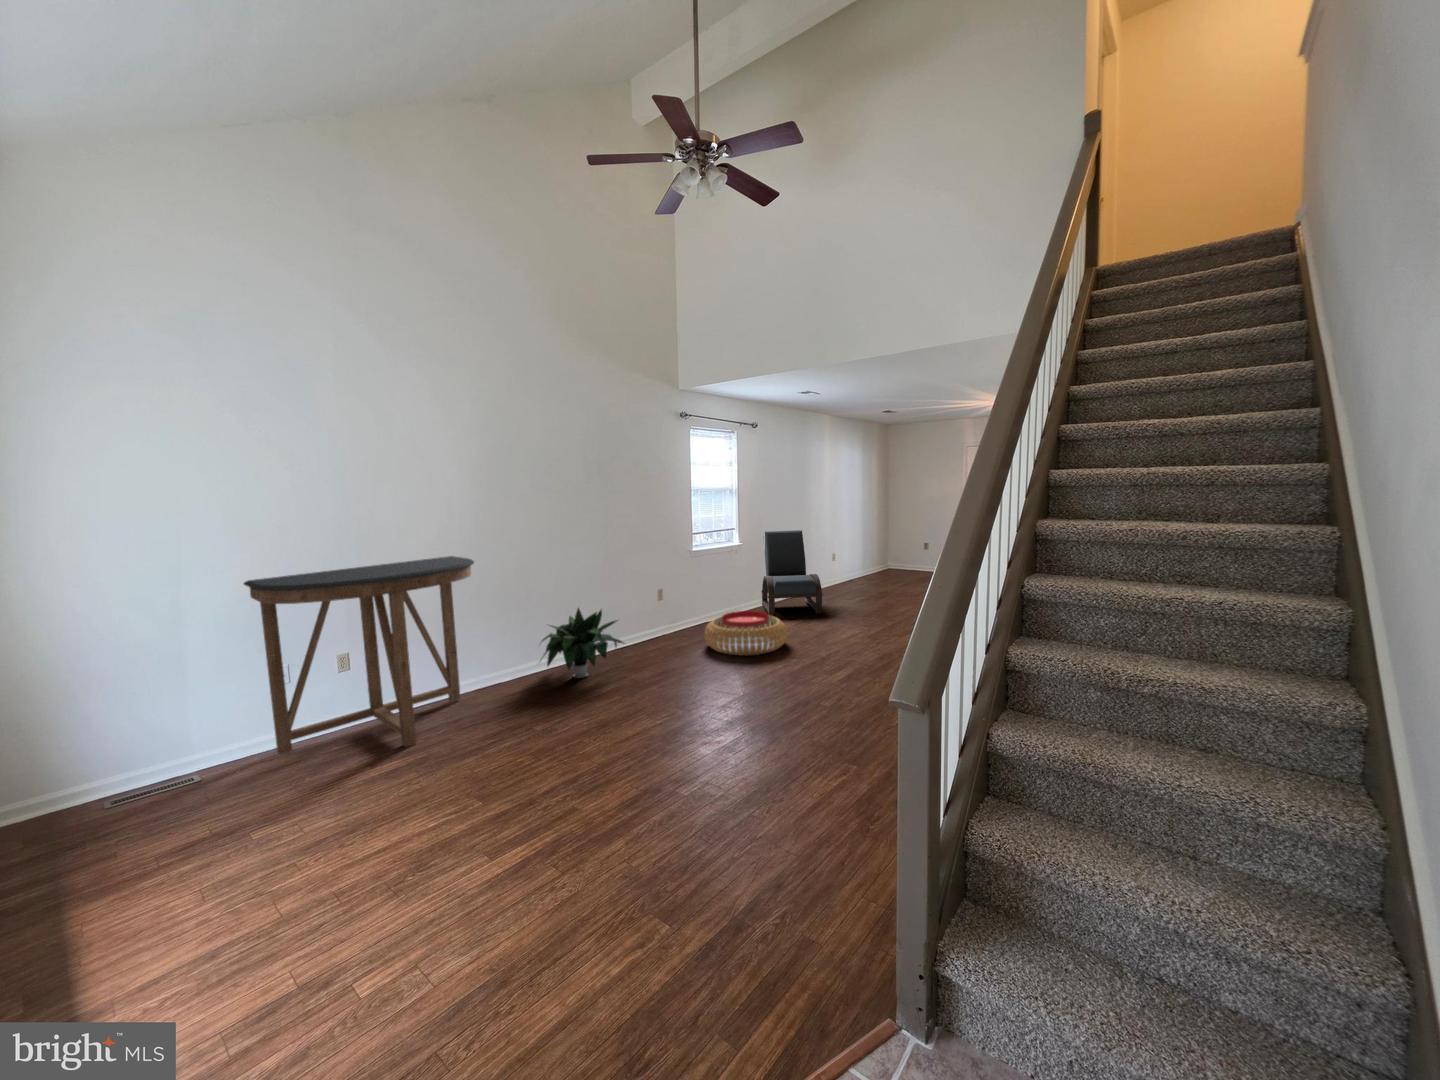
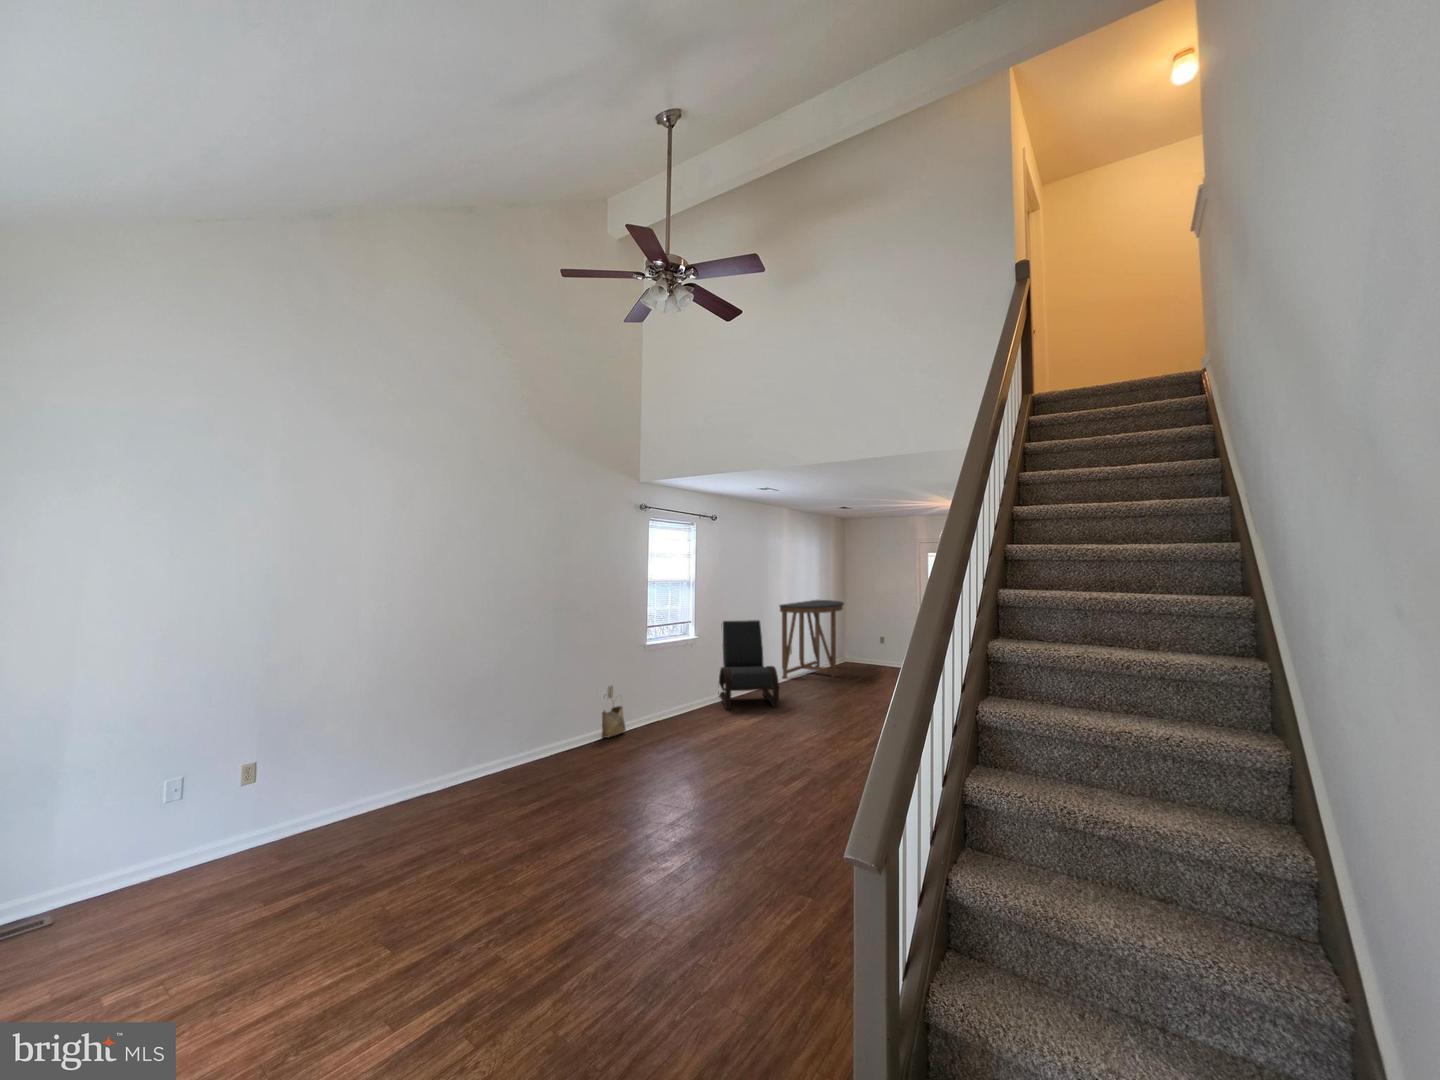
console table: present [244,556,474,754] -> present [780,600,844,679]
woven basket: none [650,601,673,642] -> present [602,706,626,738]
potted plant: present [542,608,624,678] -> none [476,702,576,781]
pouf: present [705,611,787,655] -> none [658,706,743,755]

